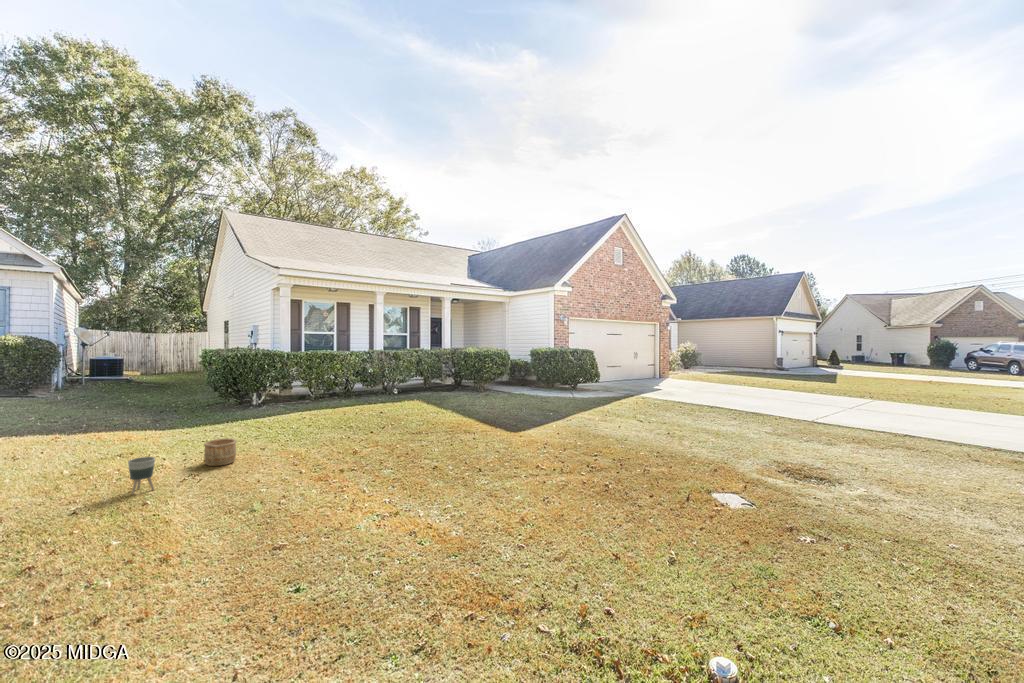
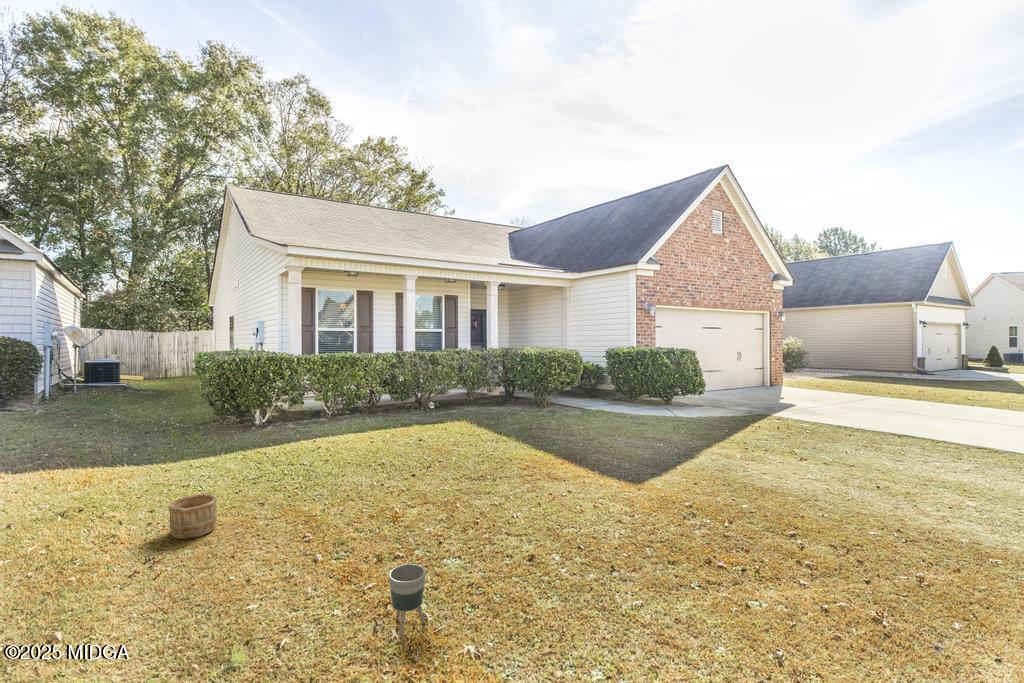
planter: present [128,457,155,494] -> present [389,564,426,638]

